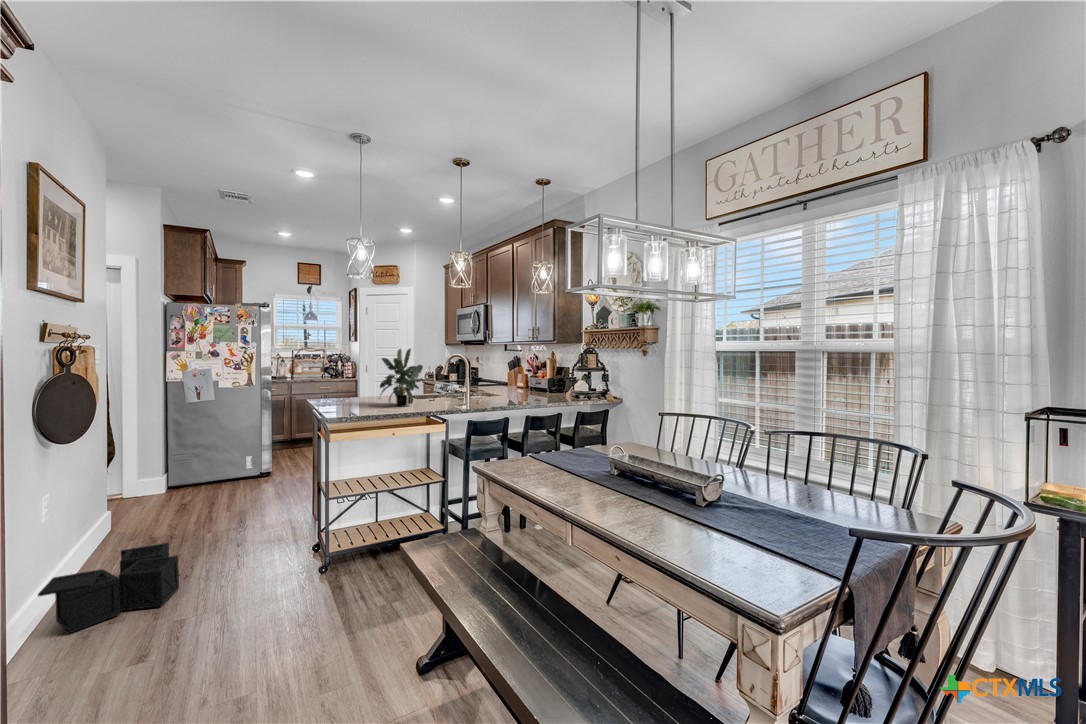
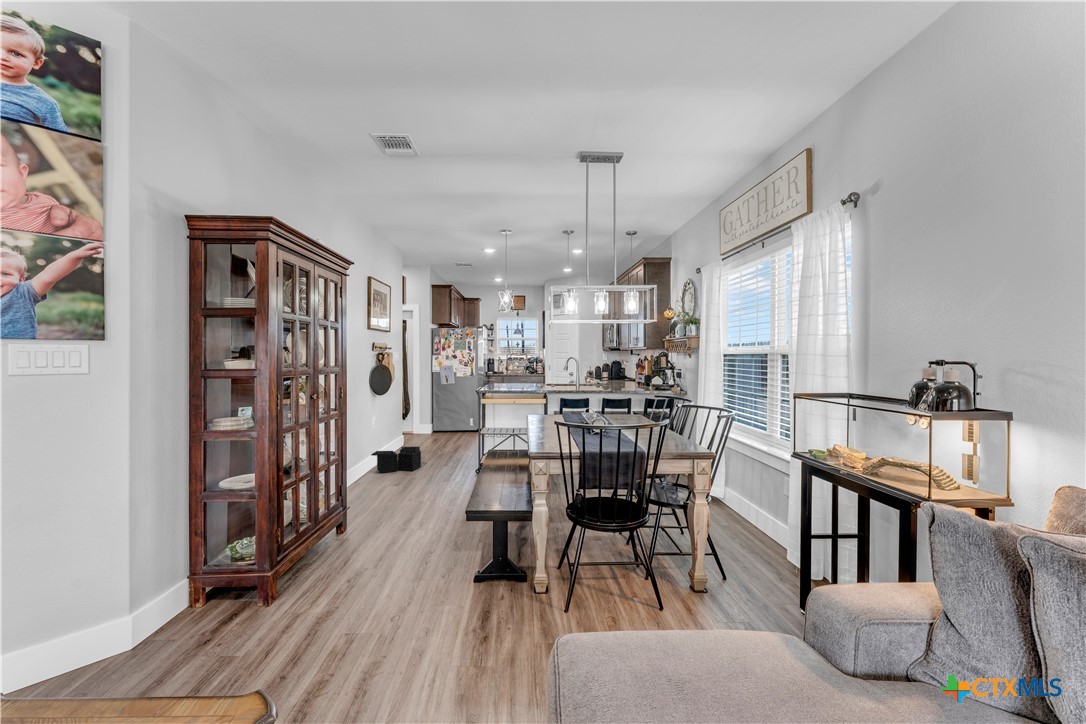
potted plant: present [380,349,425,407] -> none [517,352,544,386]

